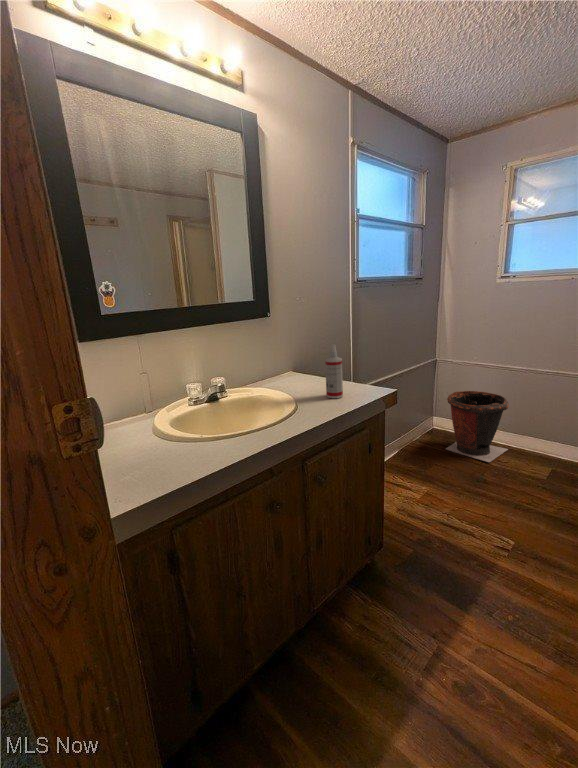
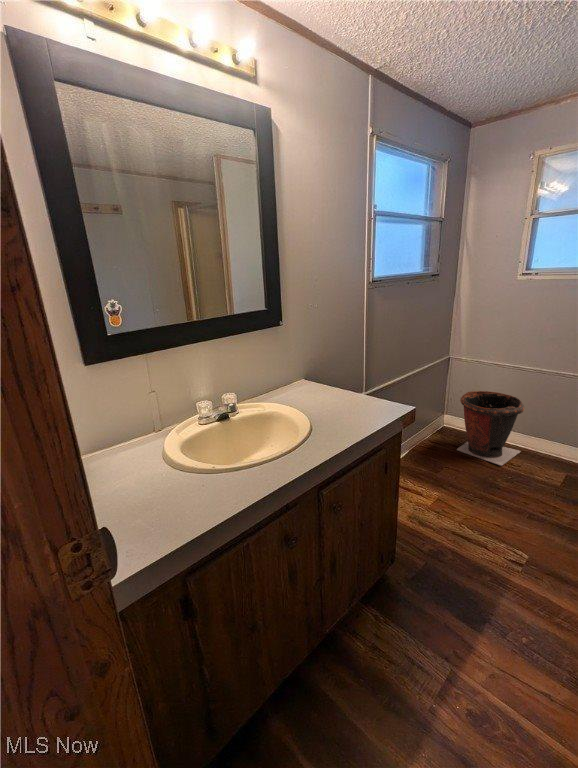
spray bottle: present [325,345,343,398] -> none [341,362,358,417]

